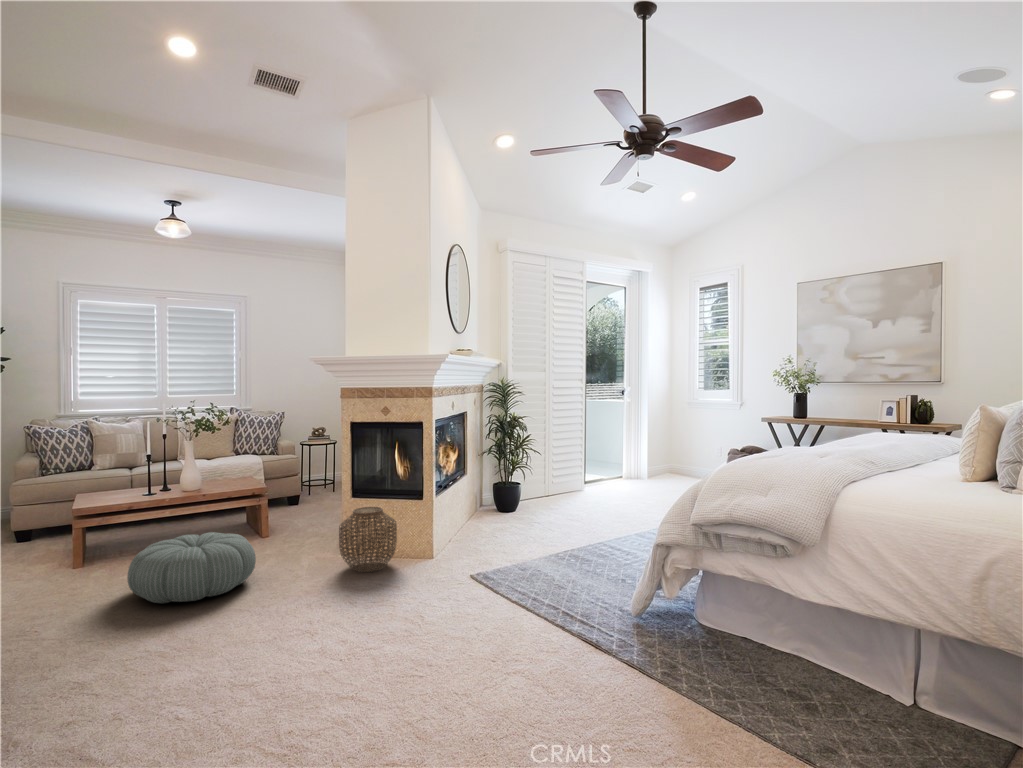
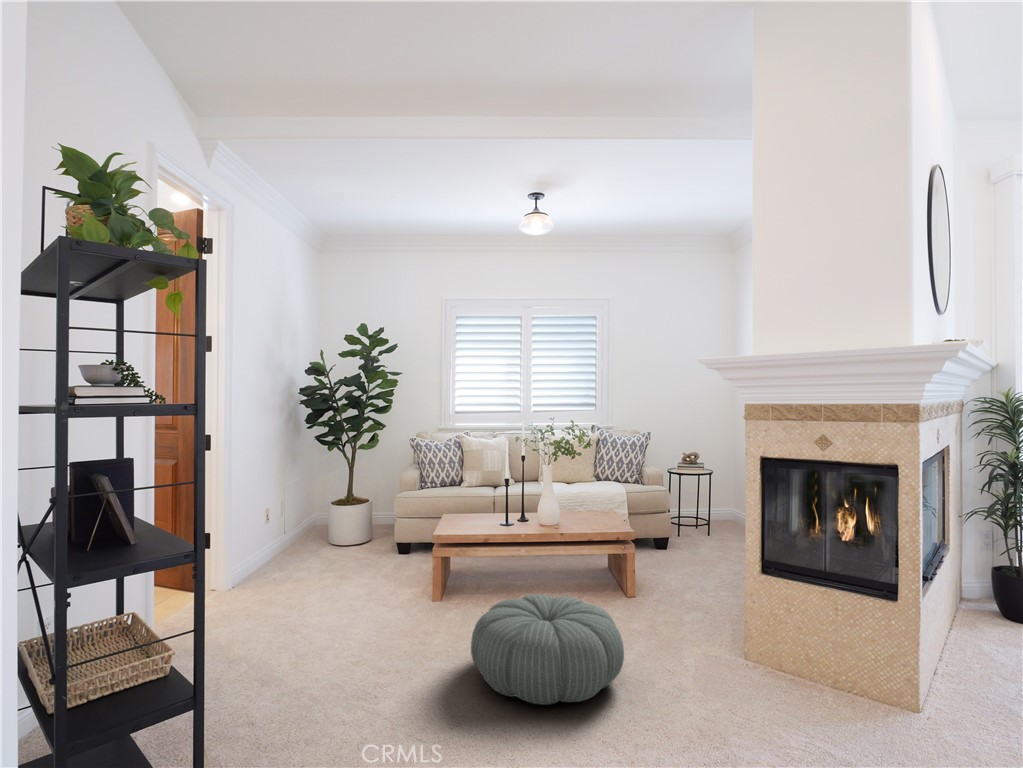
woven basket: present [339,507,397,572] -> none [749,601,855,722]

